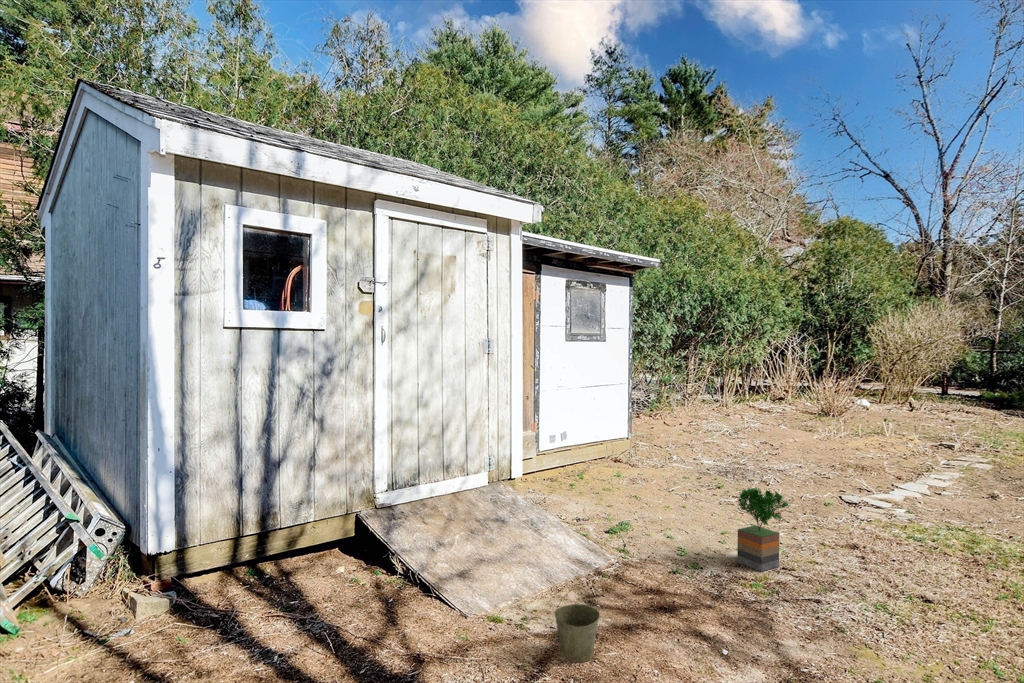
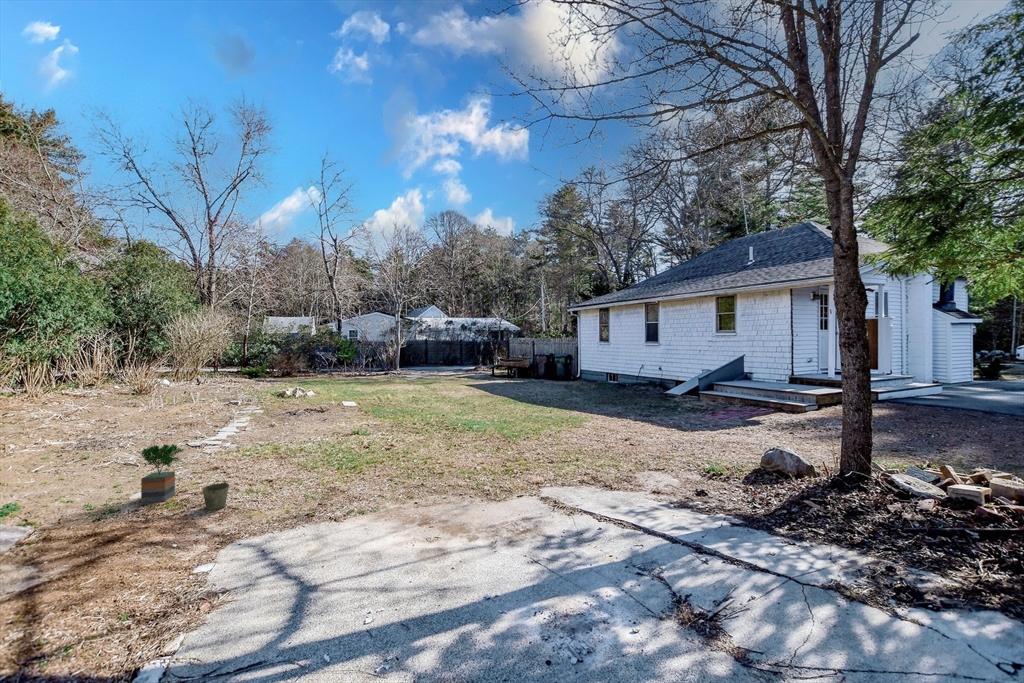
bucket: present [555,589,600,662] -> present [202,474,230,510]

